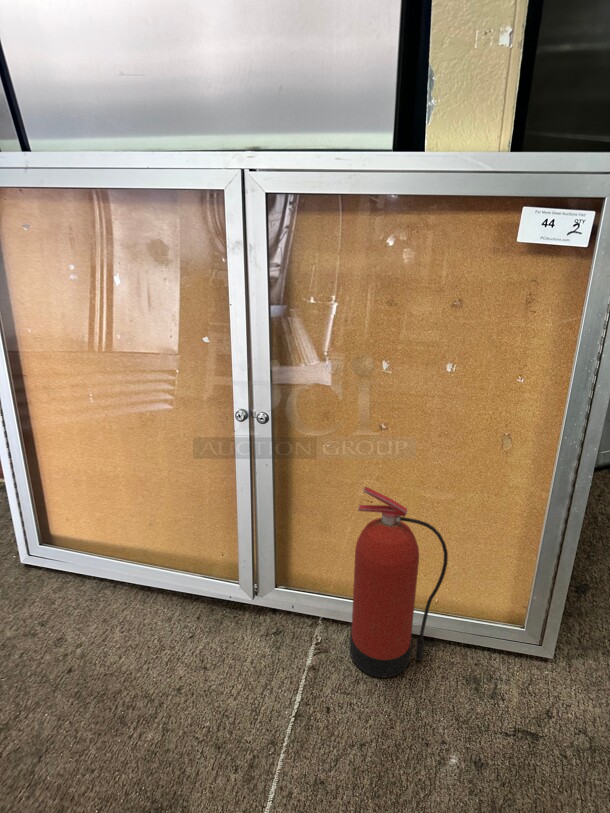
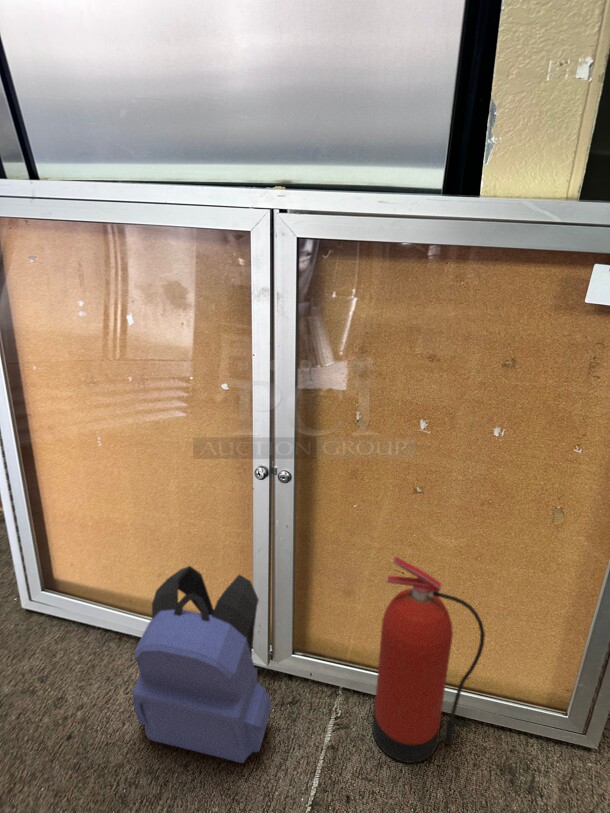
backpack: none [127,506,257,684] -> present [133,566,271,763]

